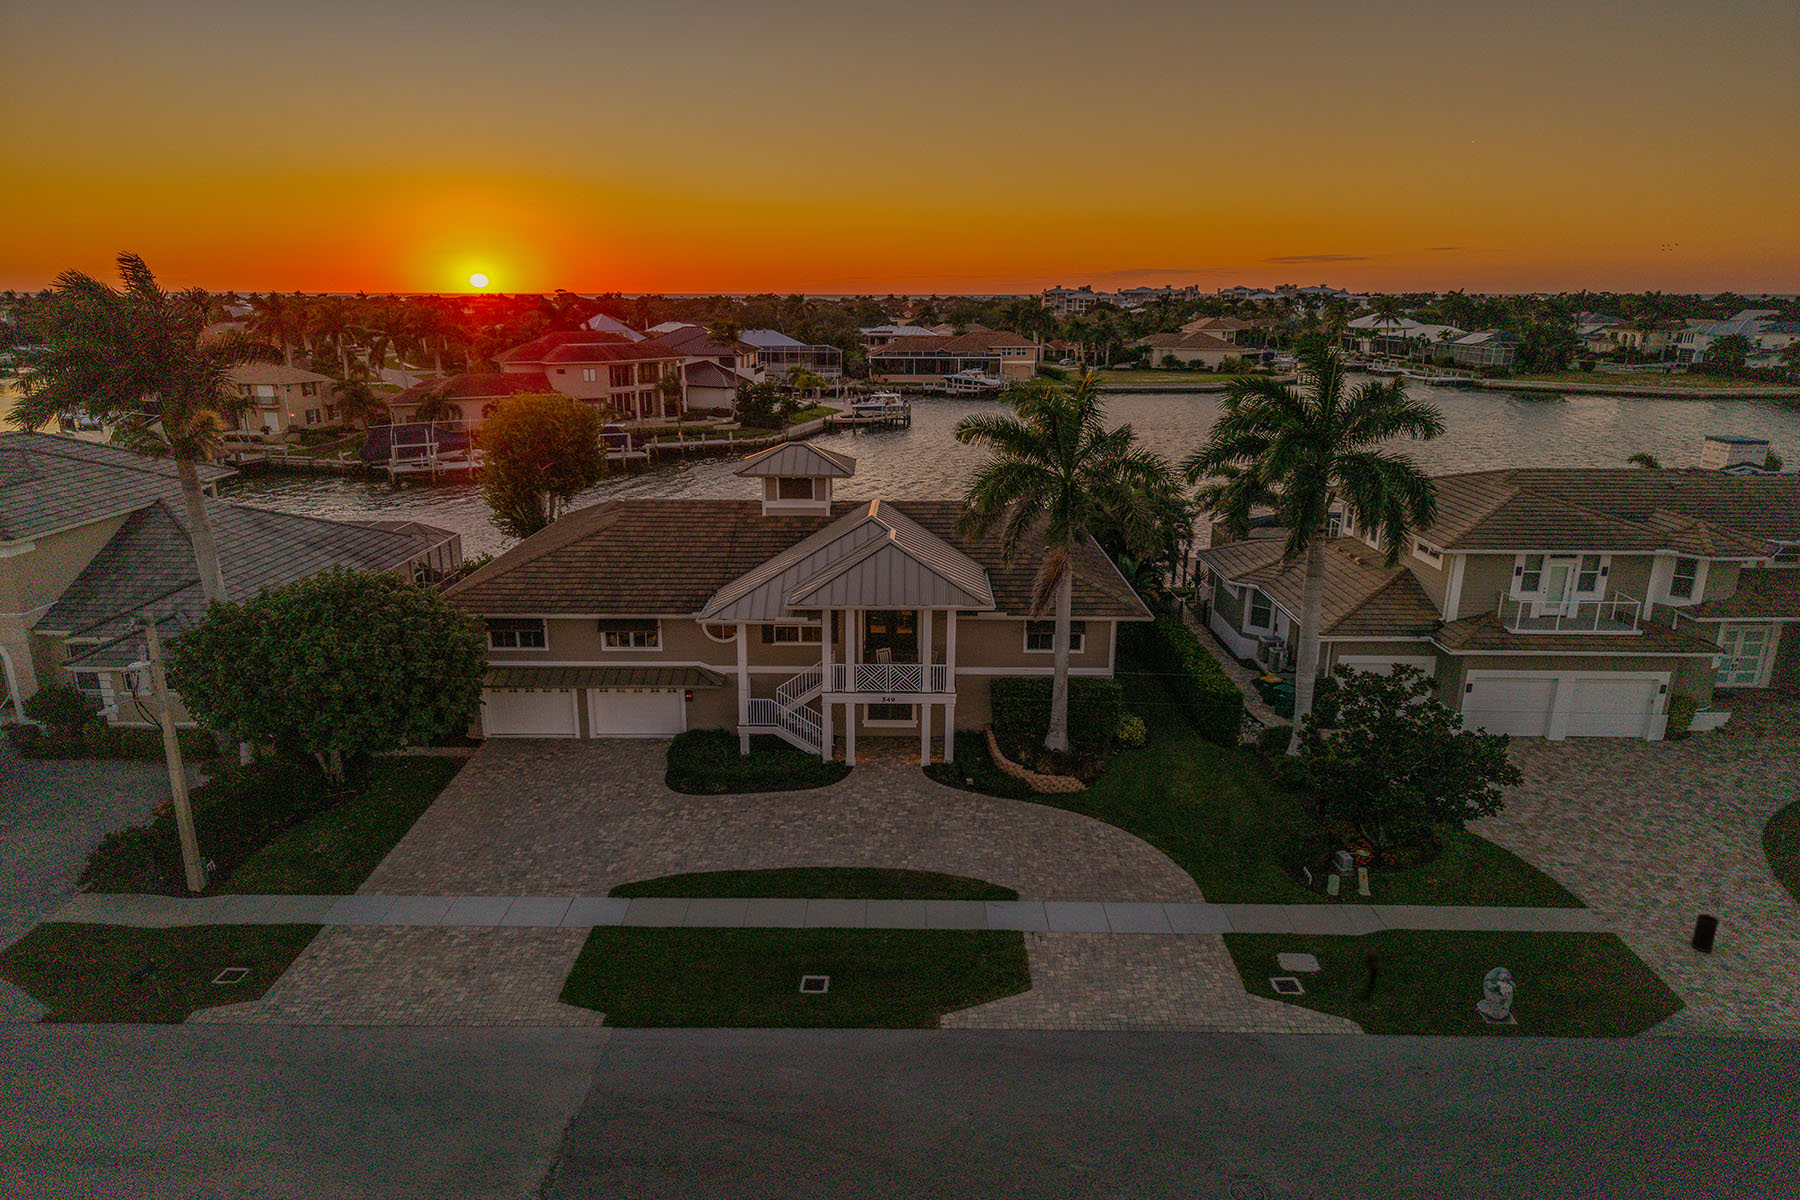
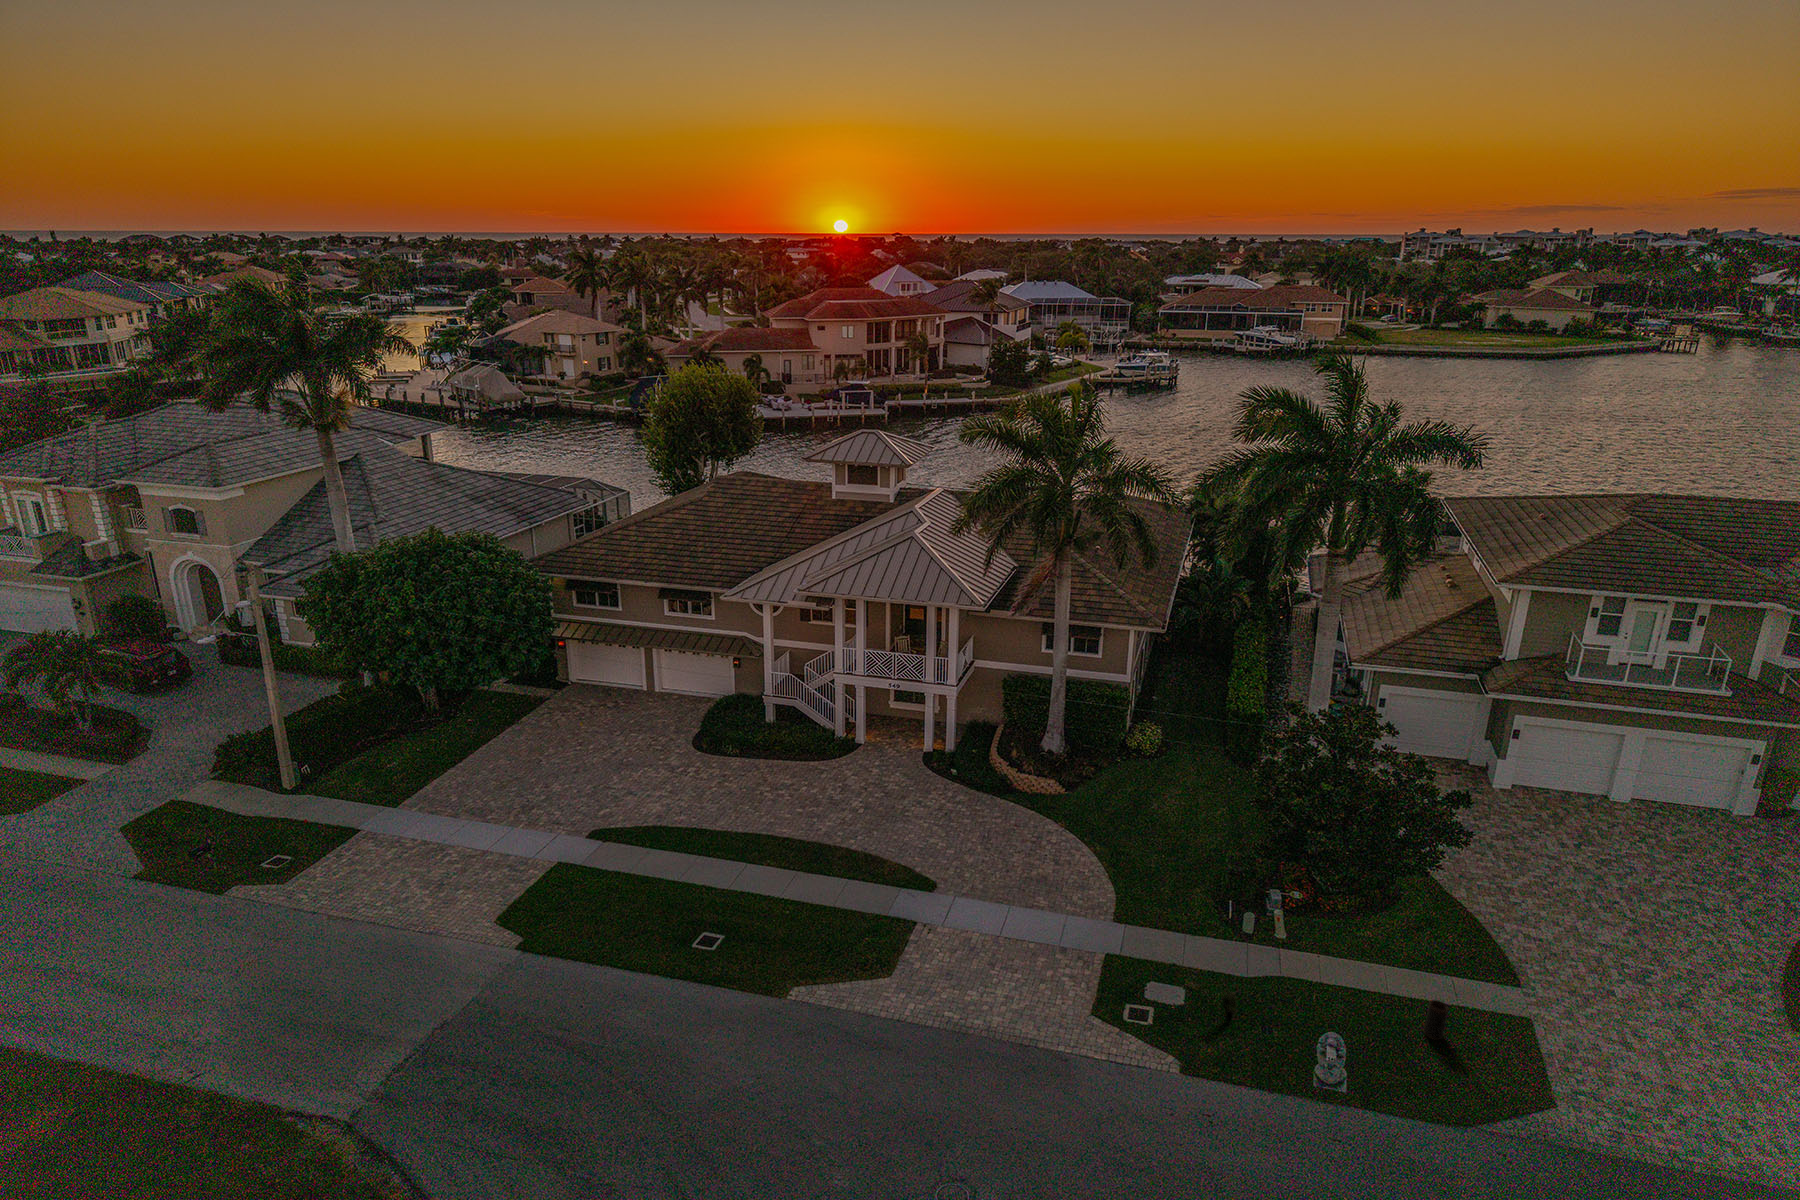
trash can: present [1691,914,1719,952] -> present [1423,1000,1449,1040]

